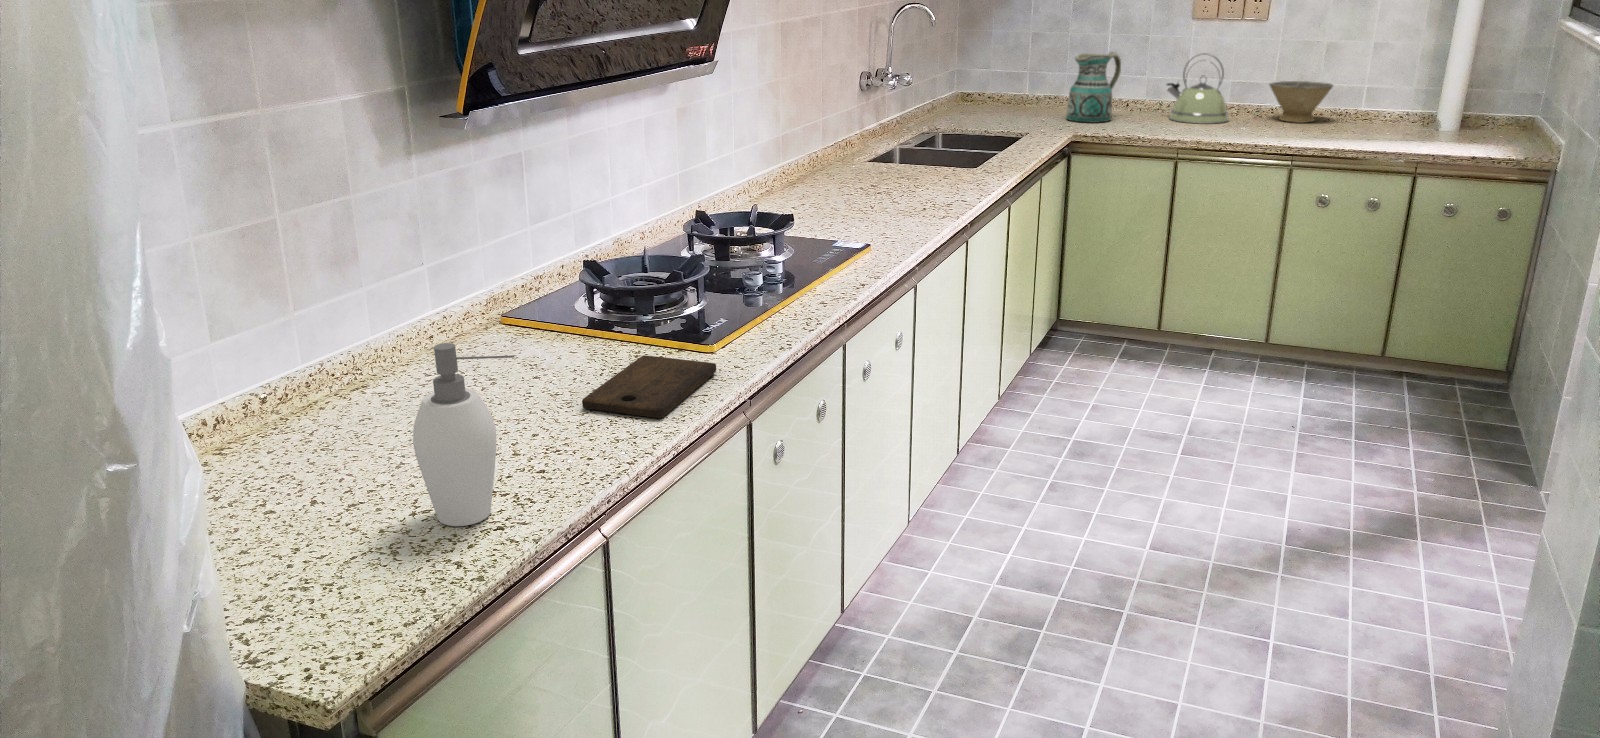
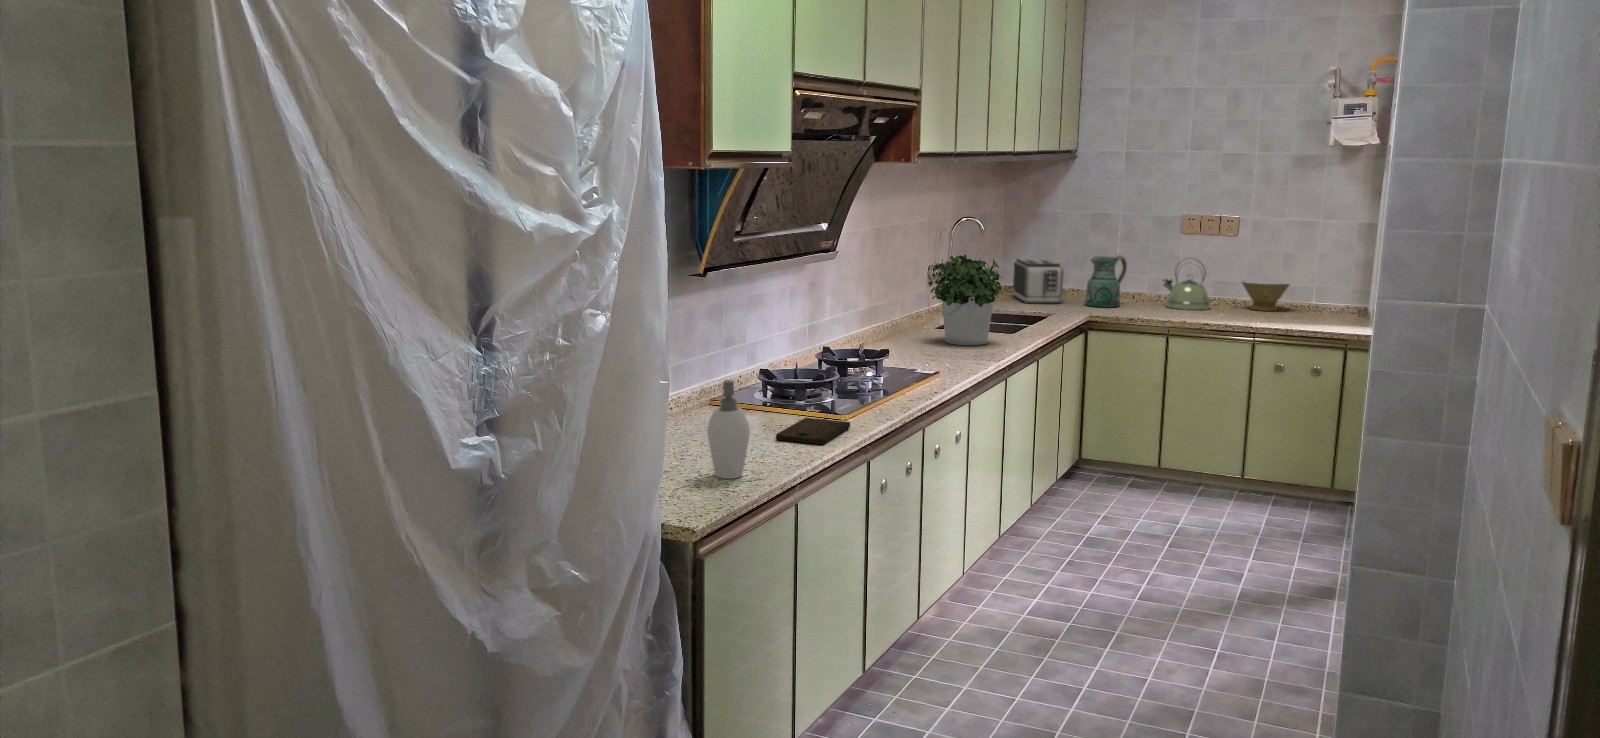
toaster: none [973,57,1039,119] -> present [1013,258,1064,304]
potted plant: none [855,59,963,191] -> present [928,255,1003,345]

